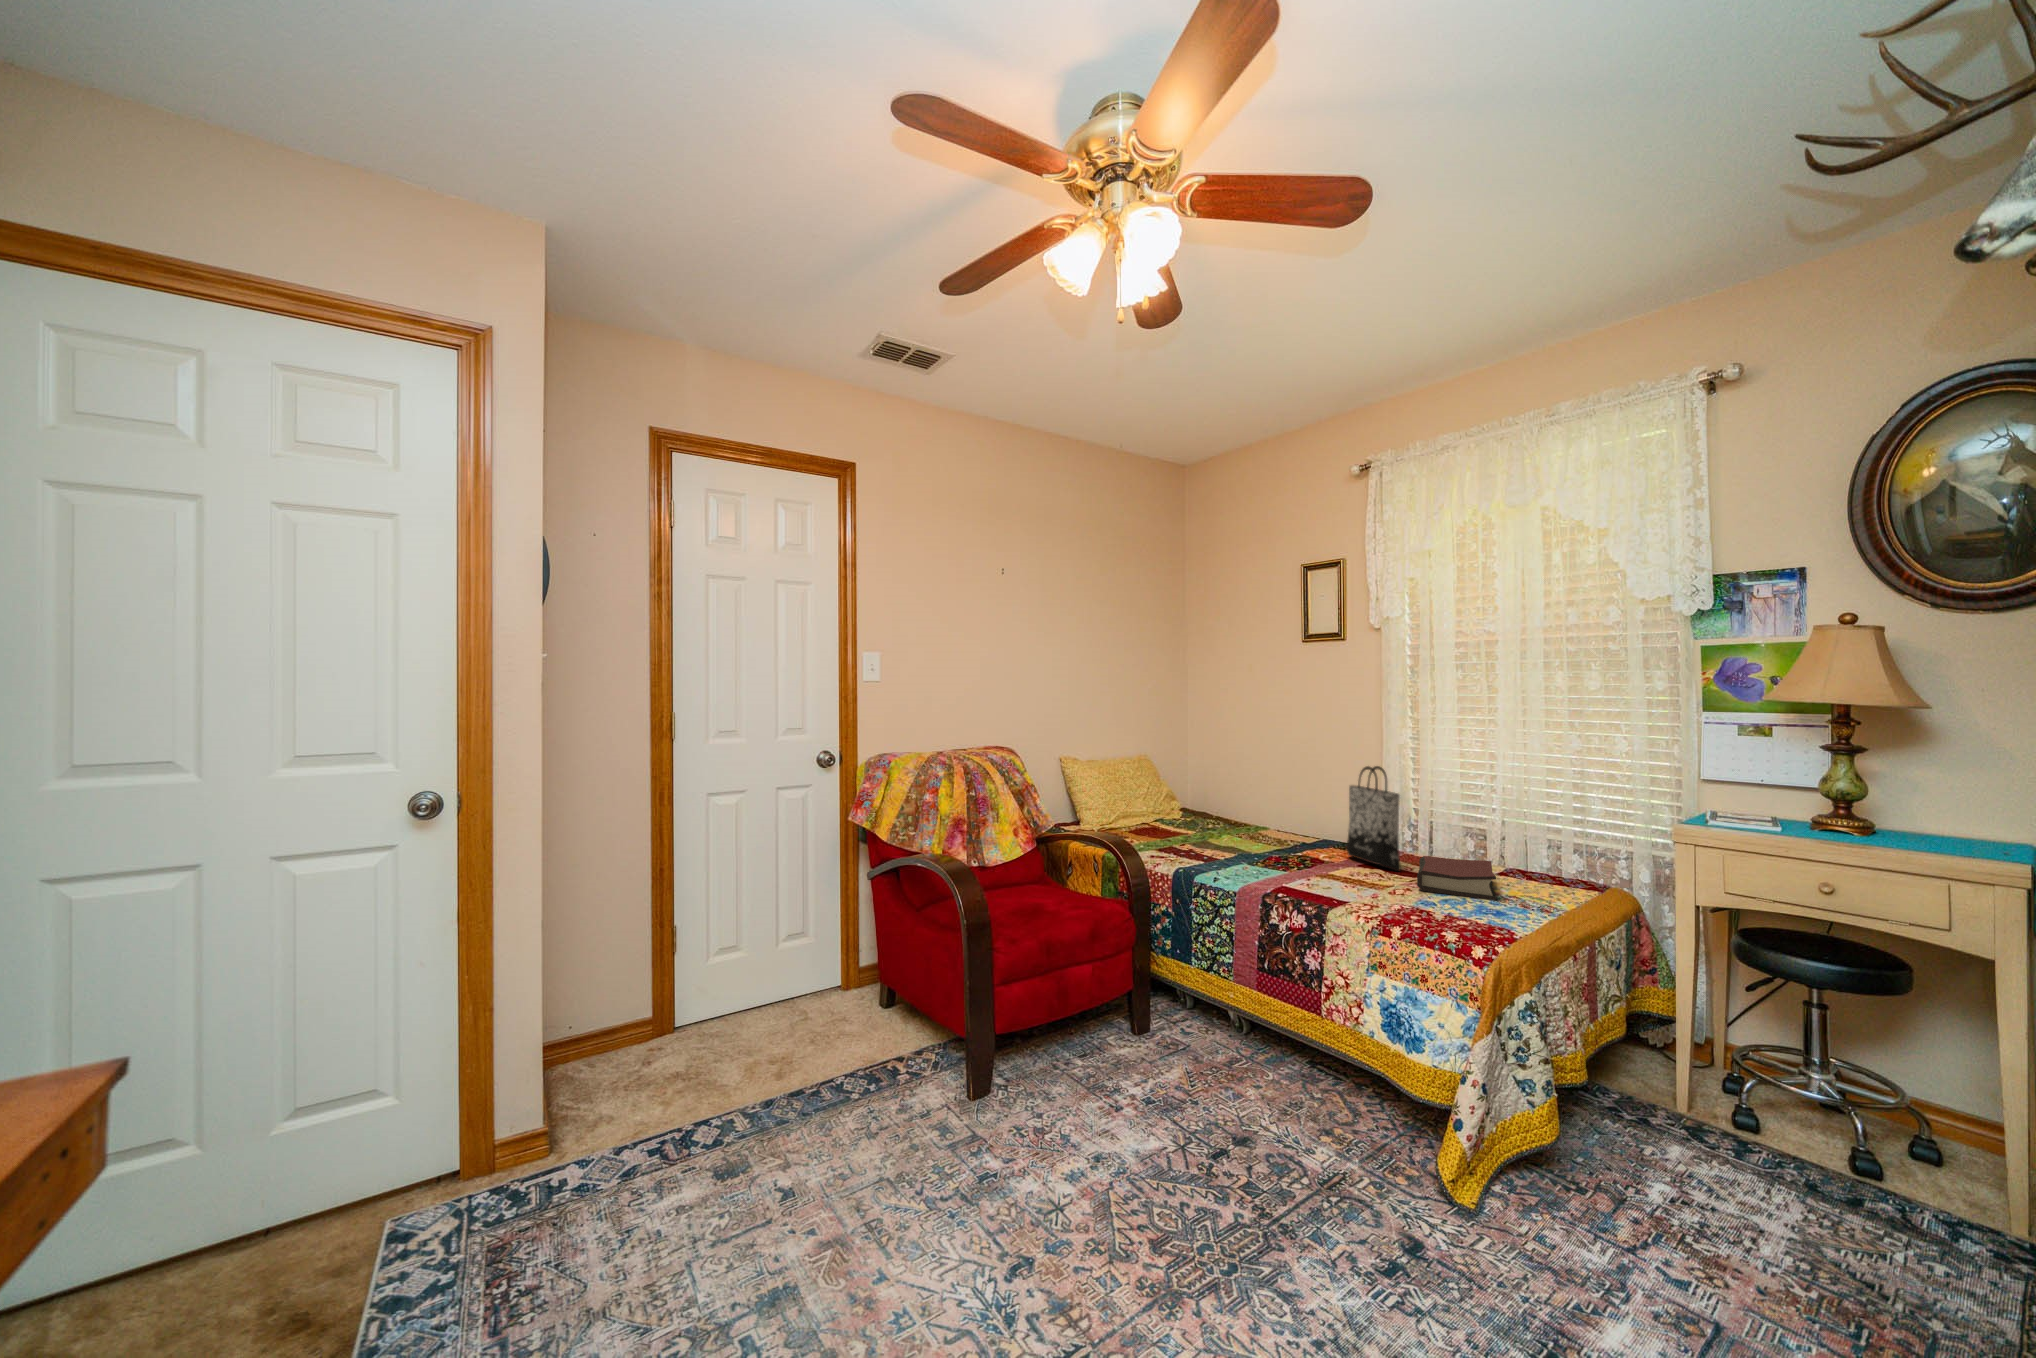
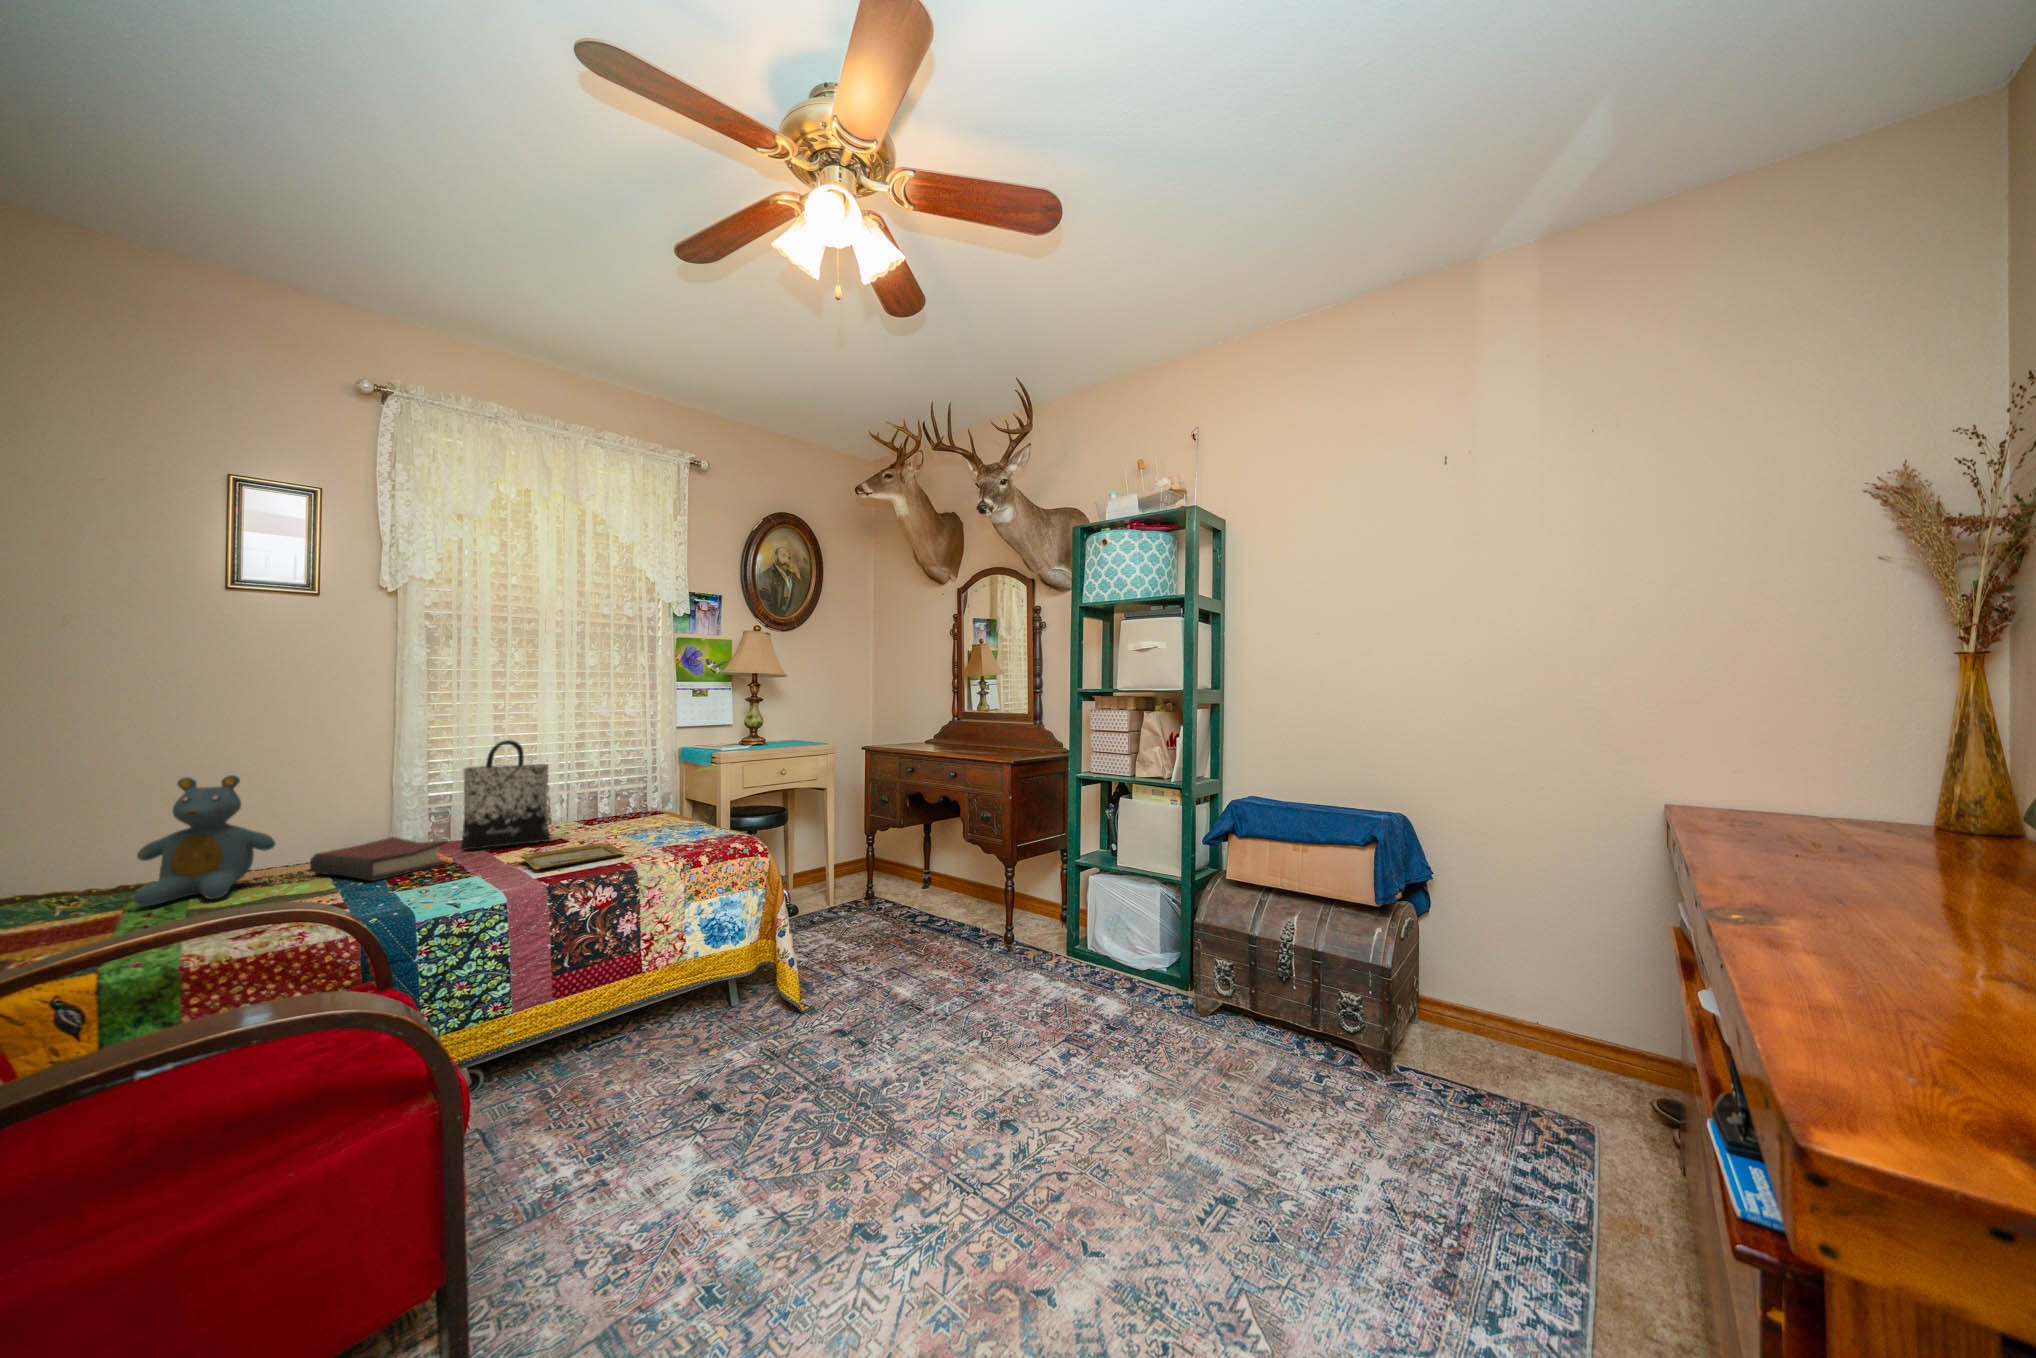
teddy bear: none [1195,763,1252,838] -> present [134,775,275,906]
hardback book: present [1417,856,1496,900] -> present [310,837,448,881]
tray: none [1293,868,1390,896] -> present [520,843,625,869]

